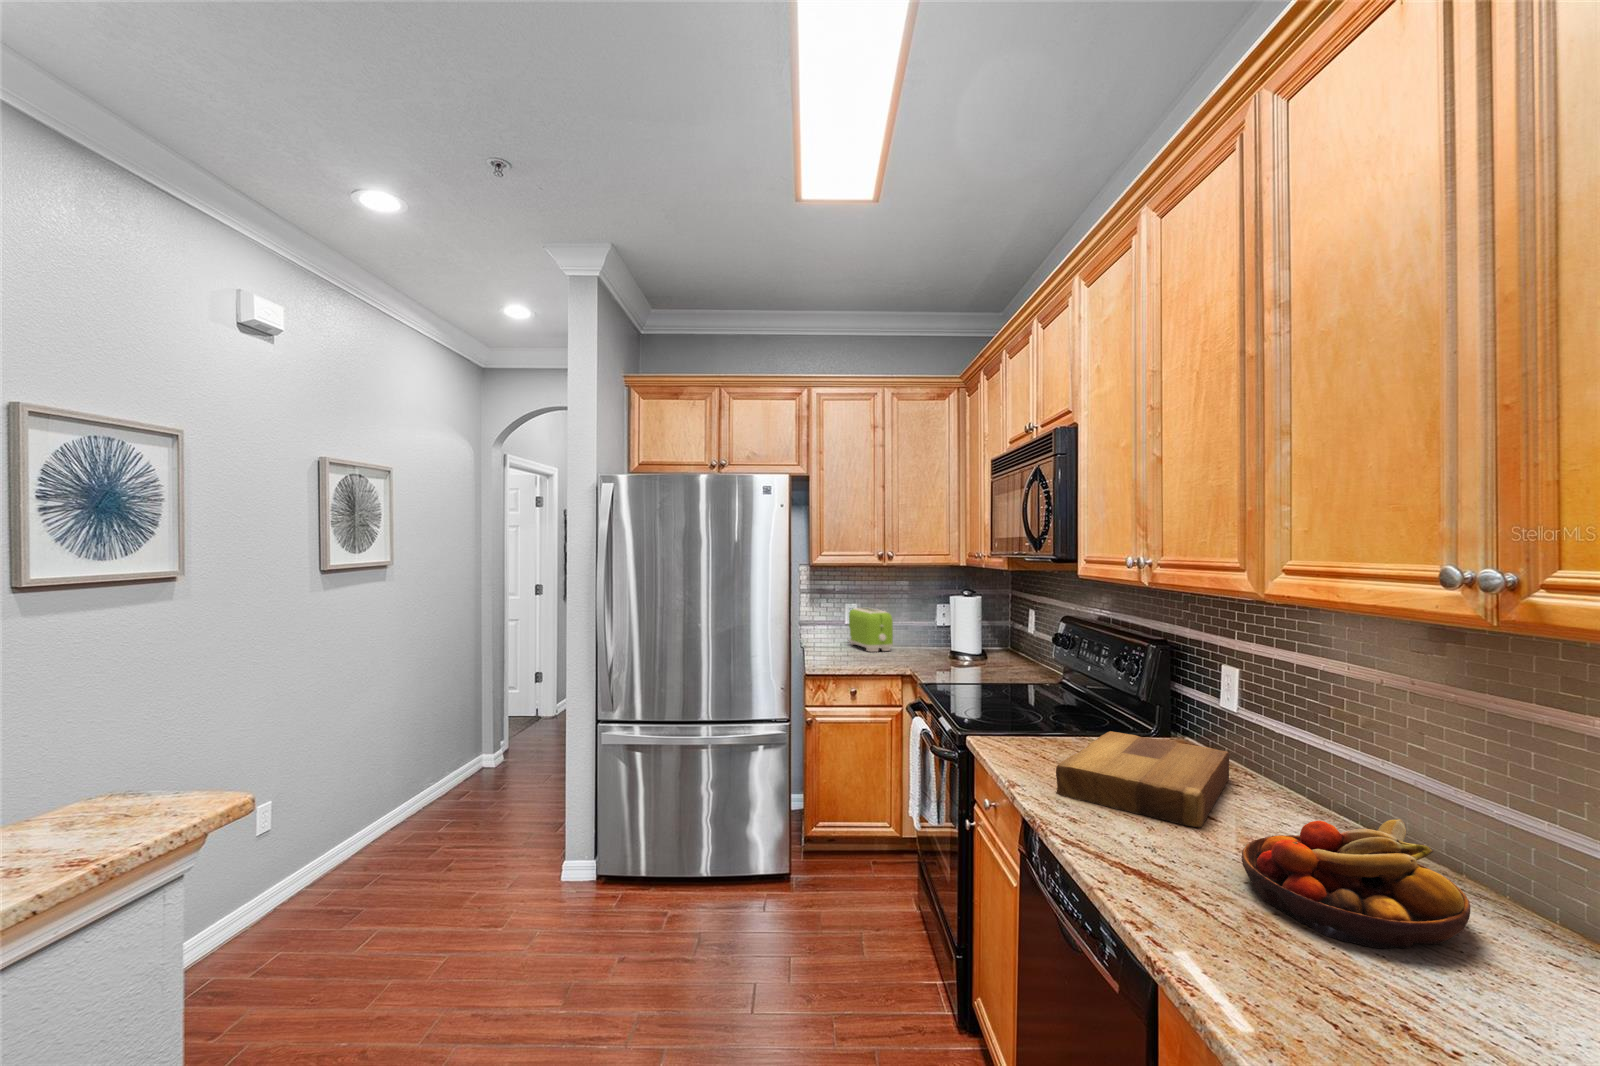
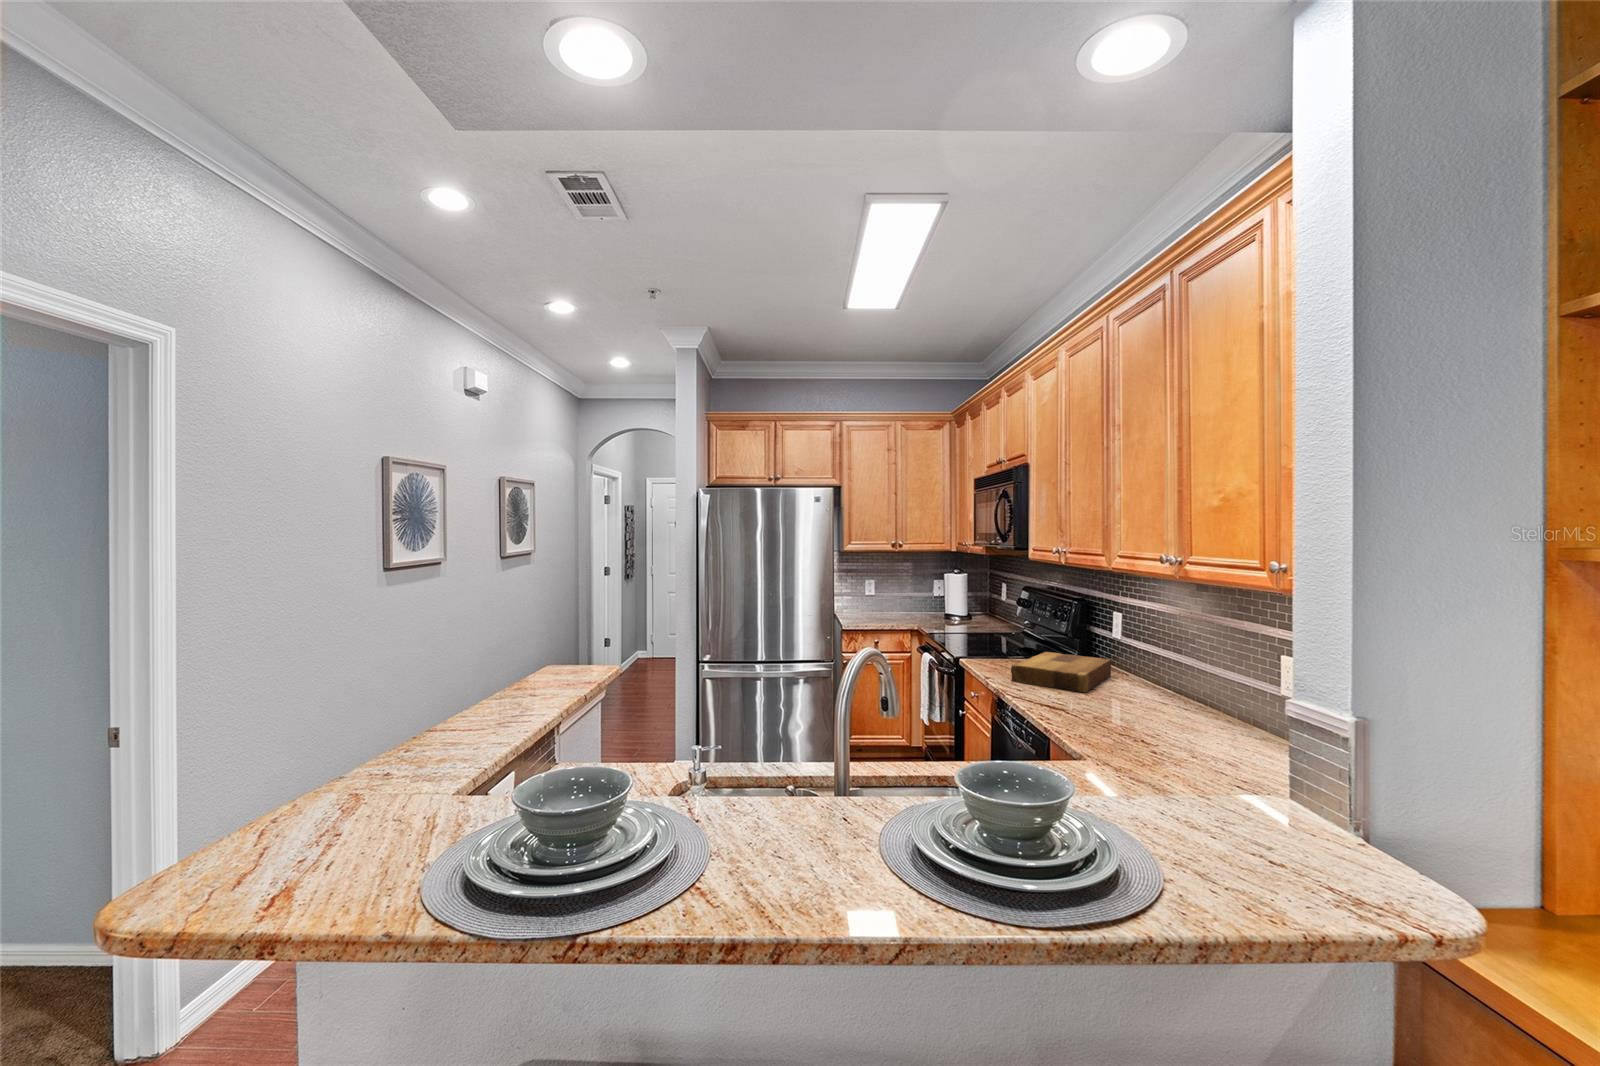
toaster: present [849,608,893,652] -> none [868,583,902,615]
fruit bowl: present [1241,819,1470,949] -> none [1098,678,1194,726]

